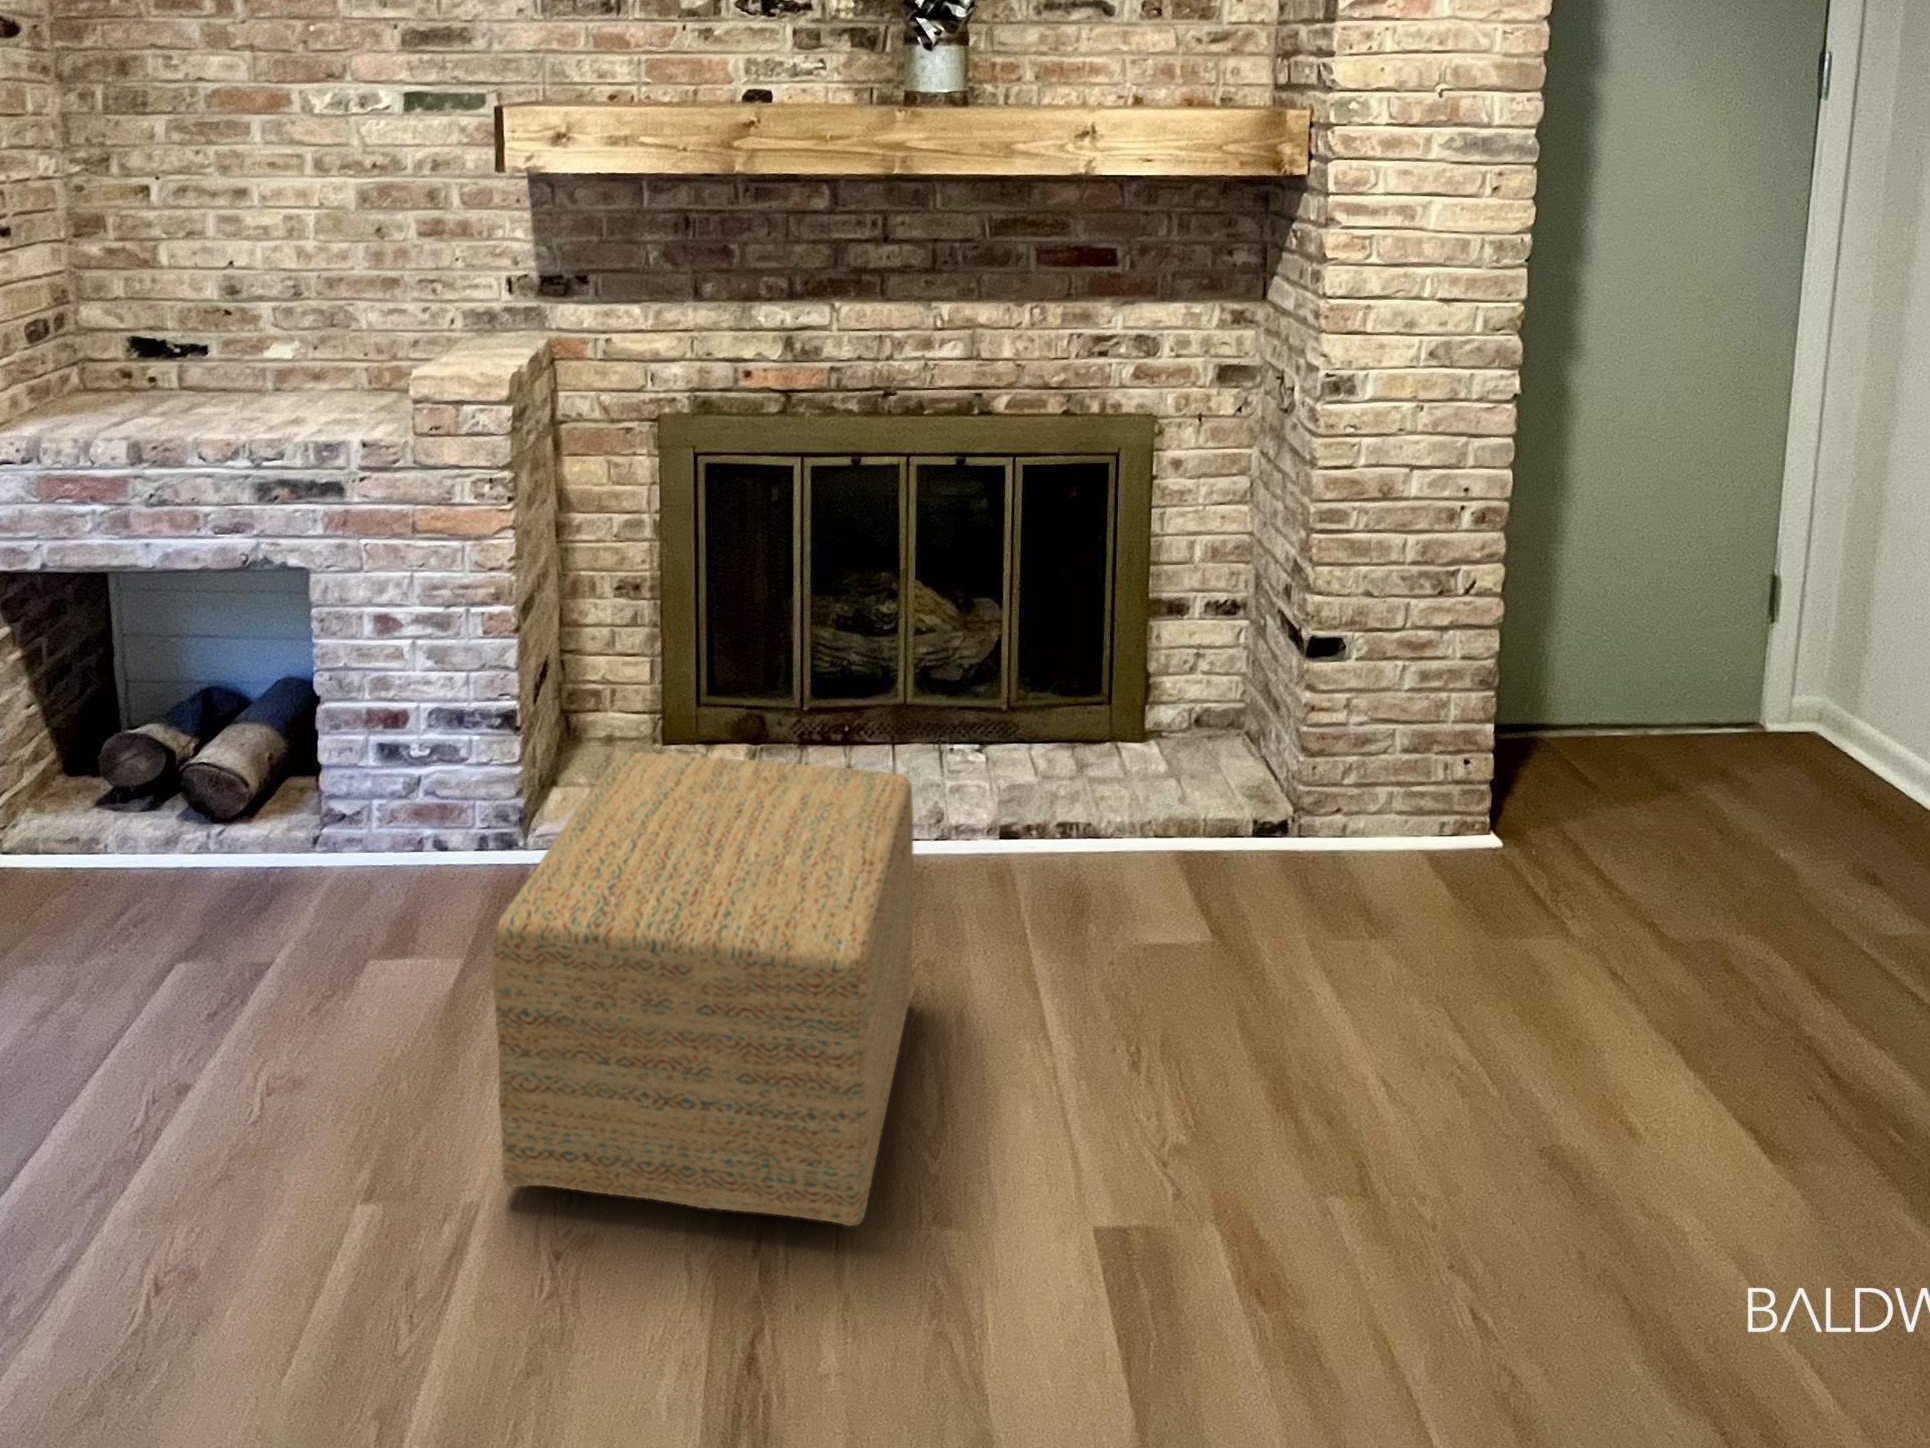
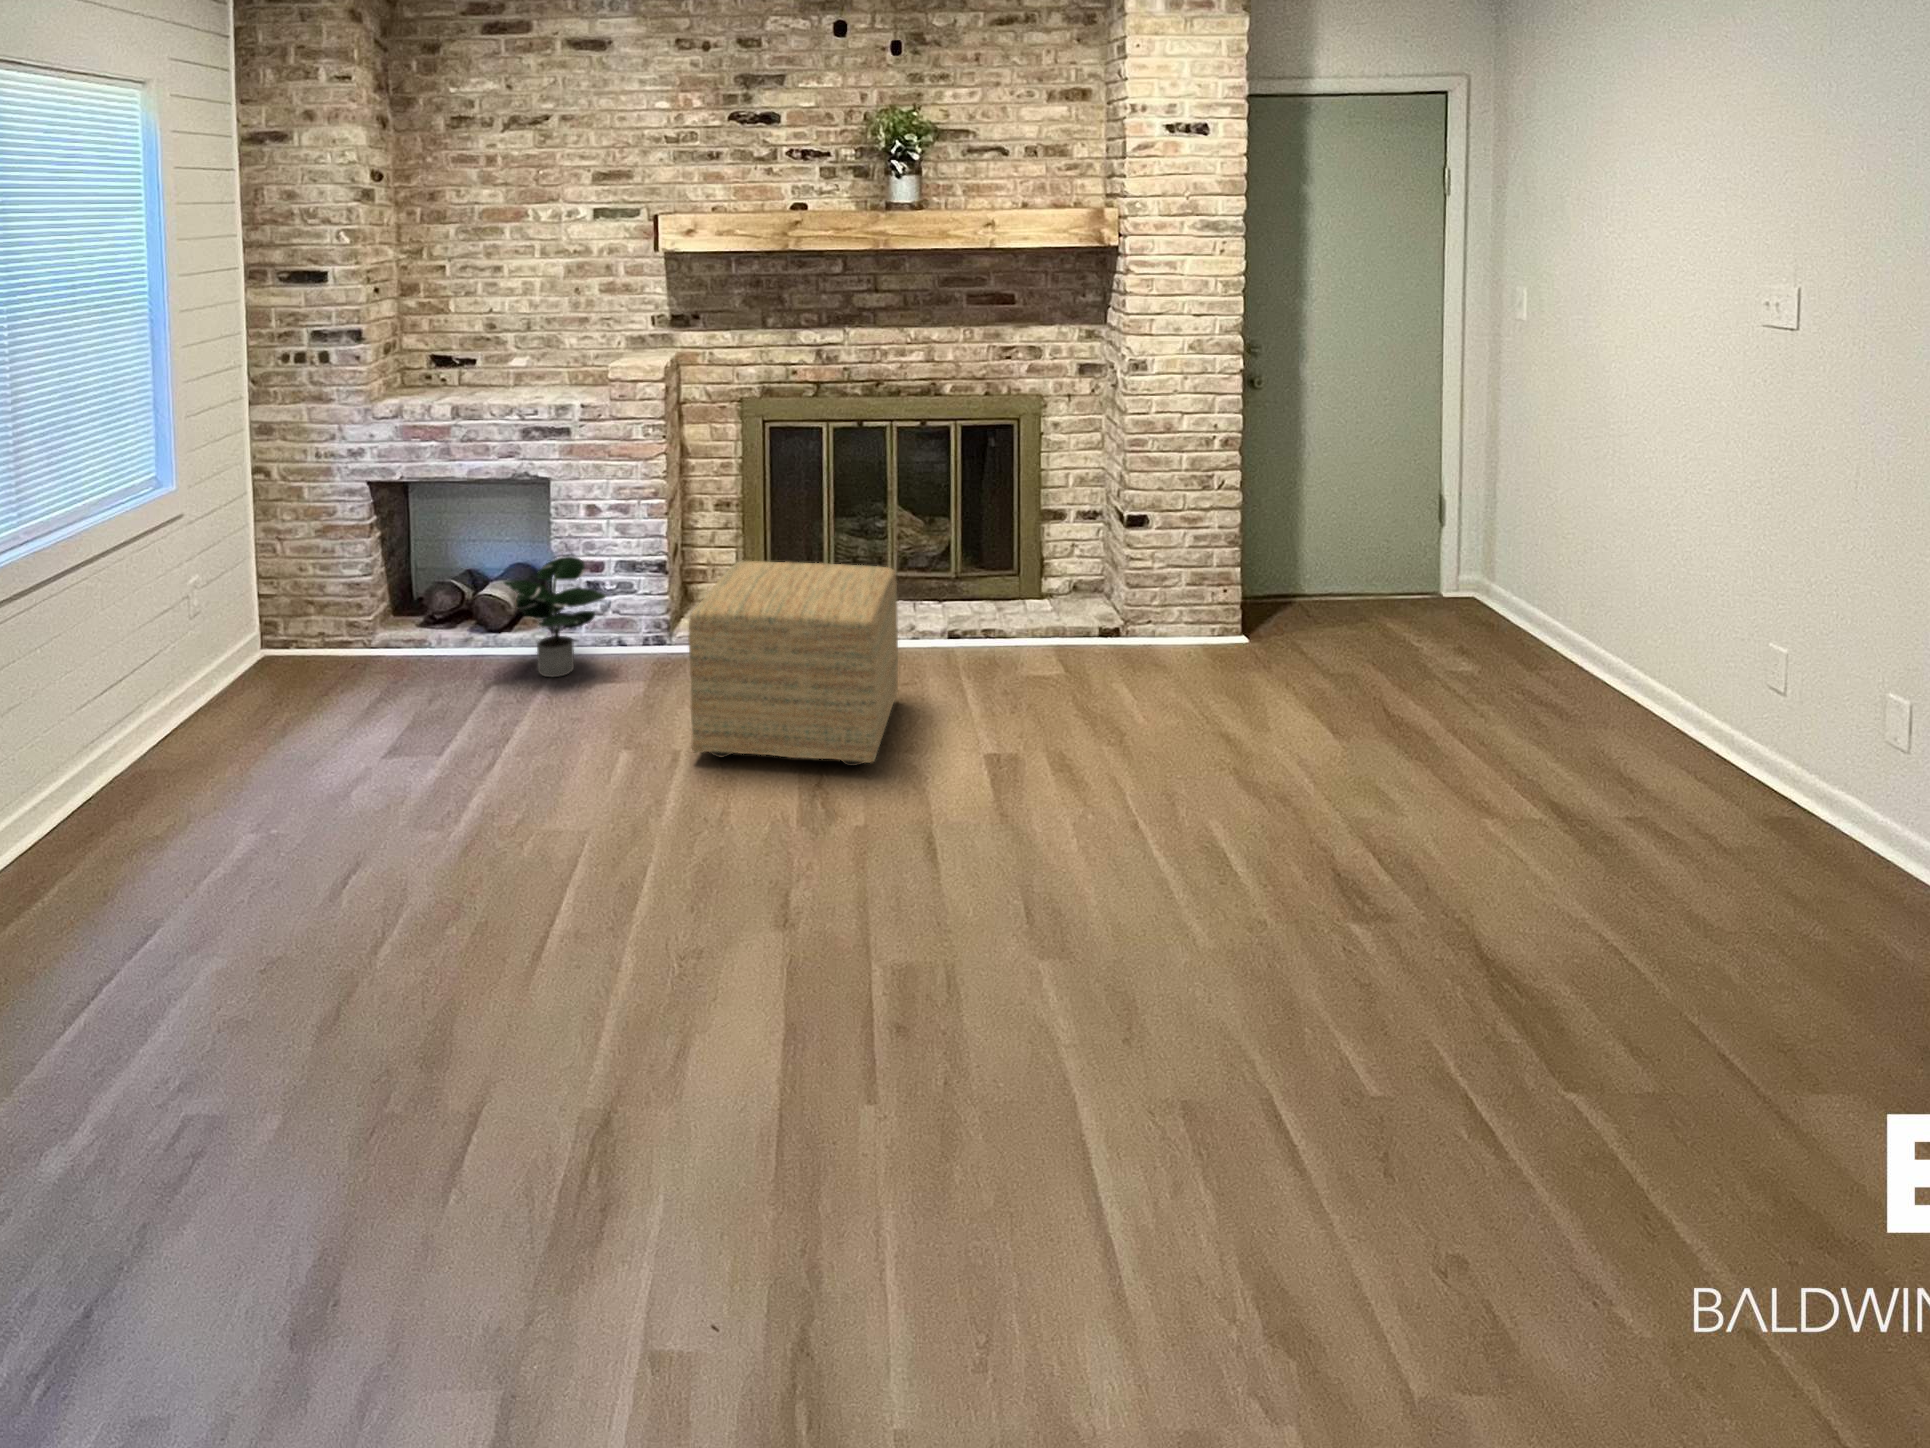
potted plant: none [201,703,397,931] -> present [504,556,606,677]

